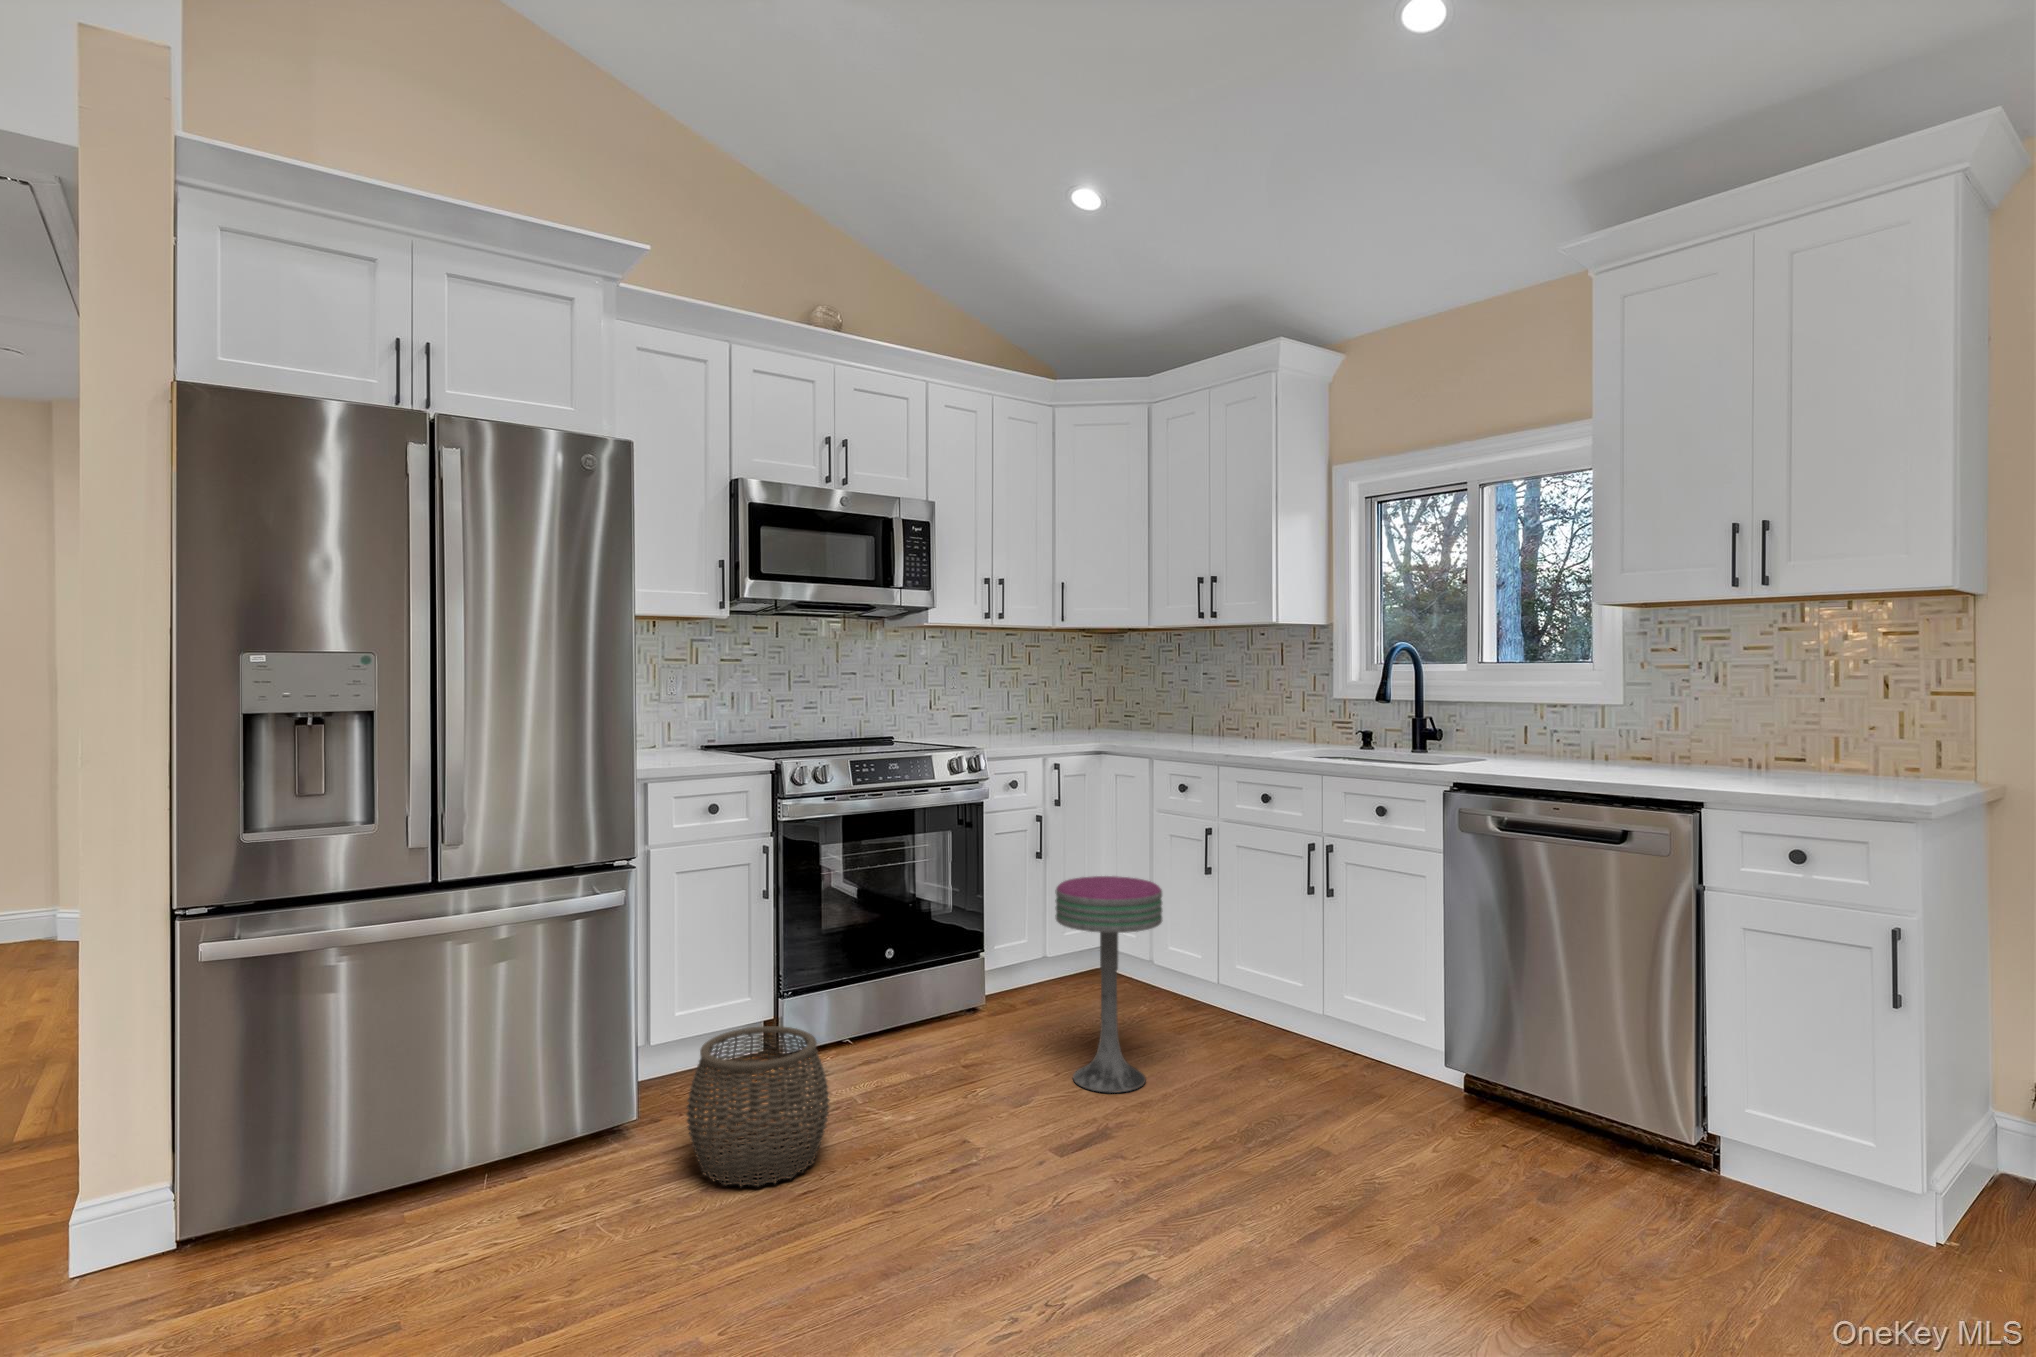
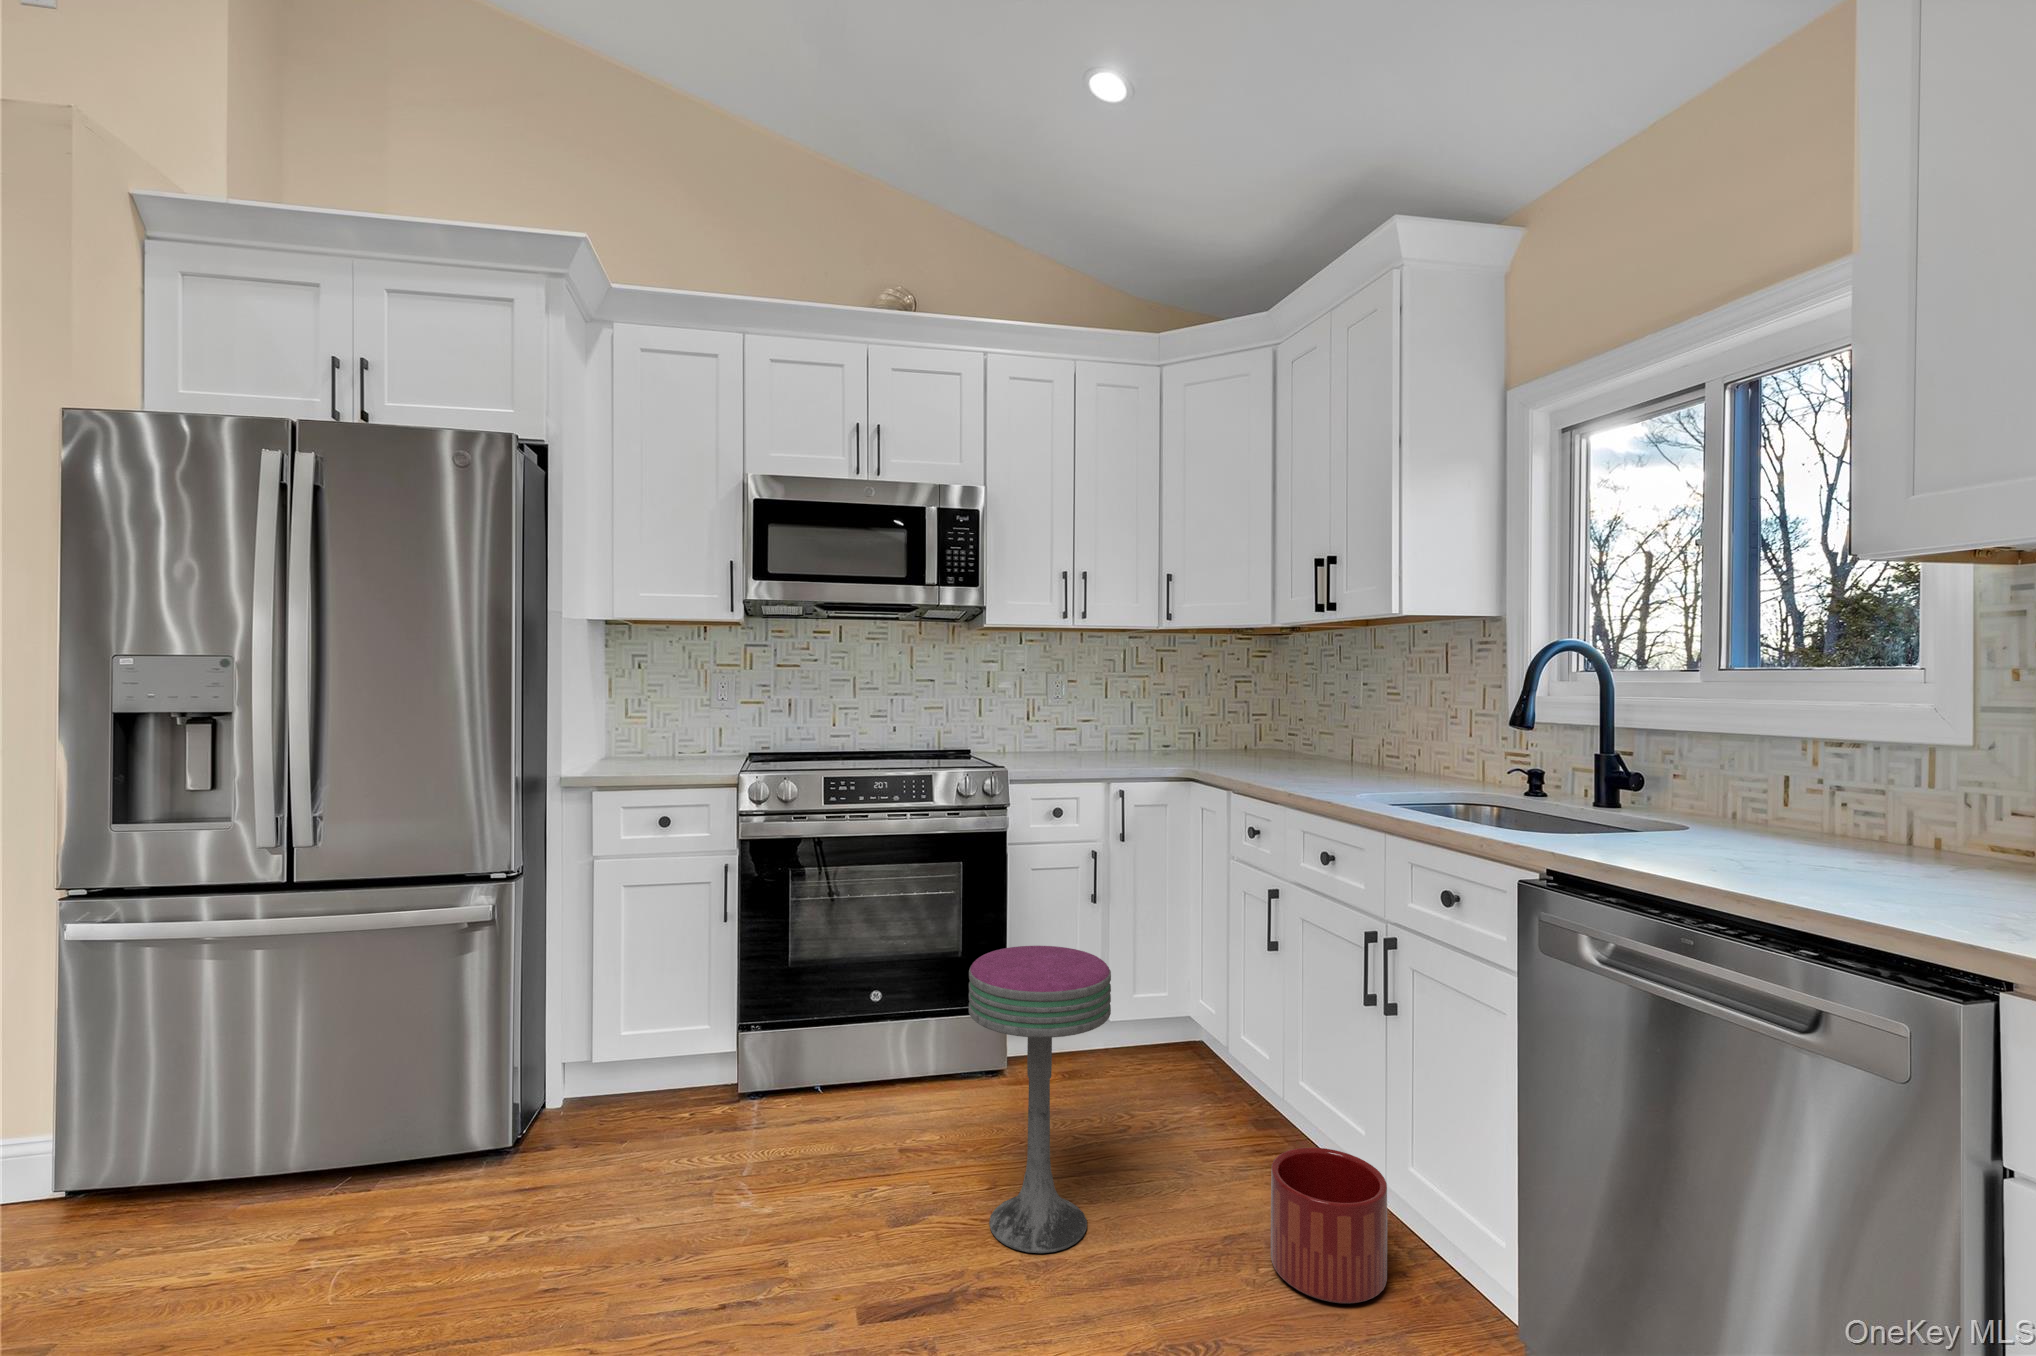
planter: none [1265,991,1341,1078] -> present [1271,1147,1387,1304]
woven basket: present [686,1026,830,1187] -> none [442,1084,628,1292]

